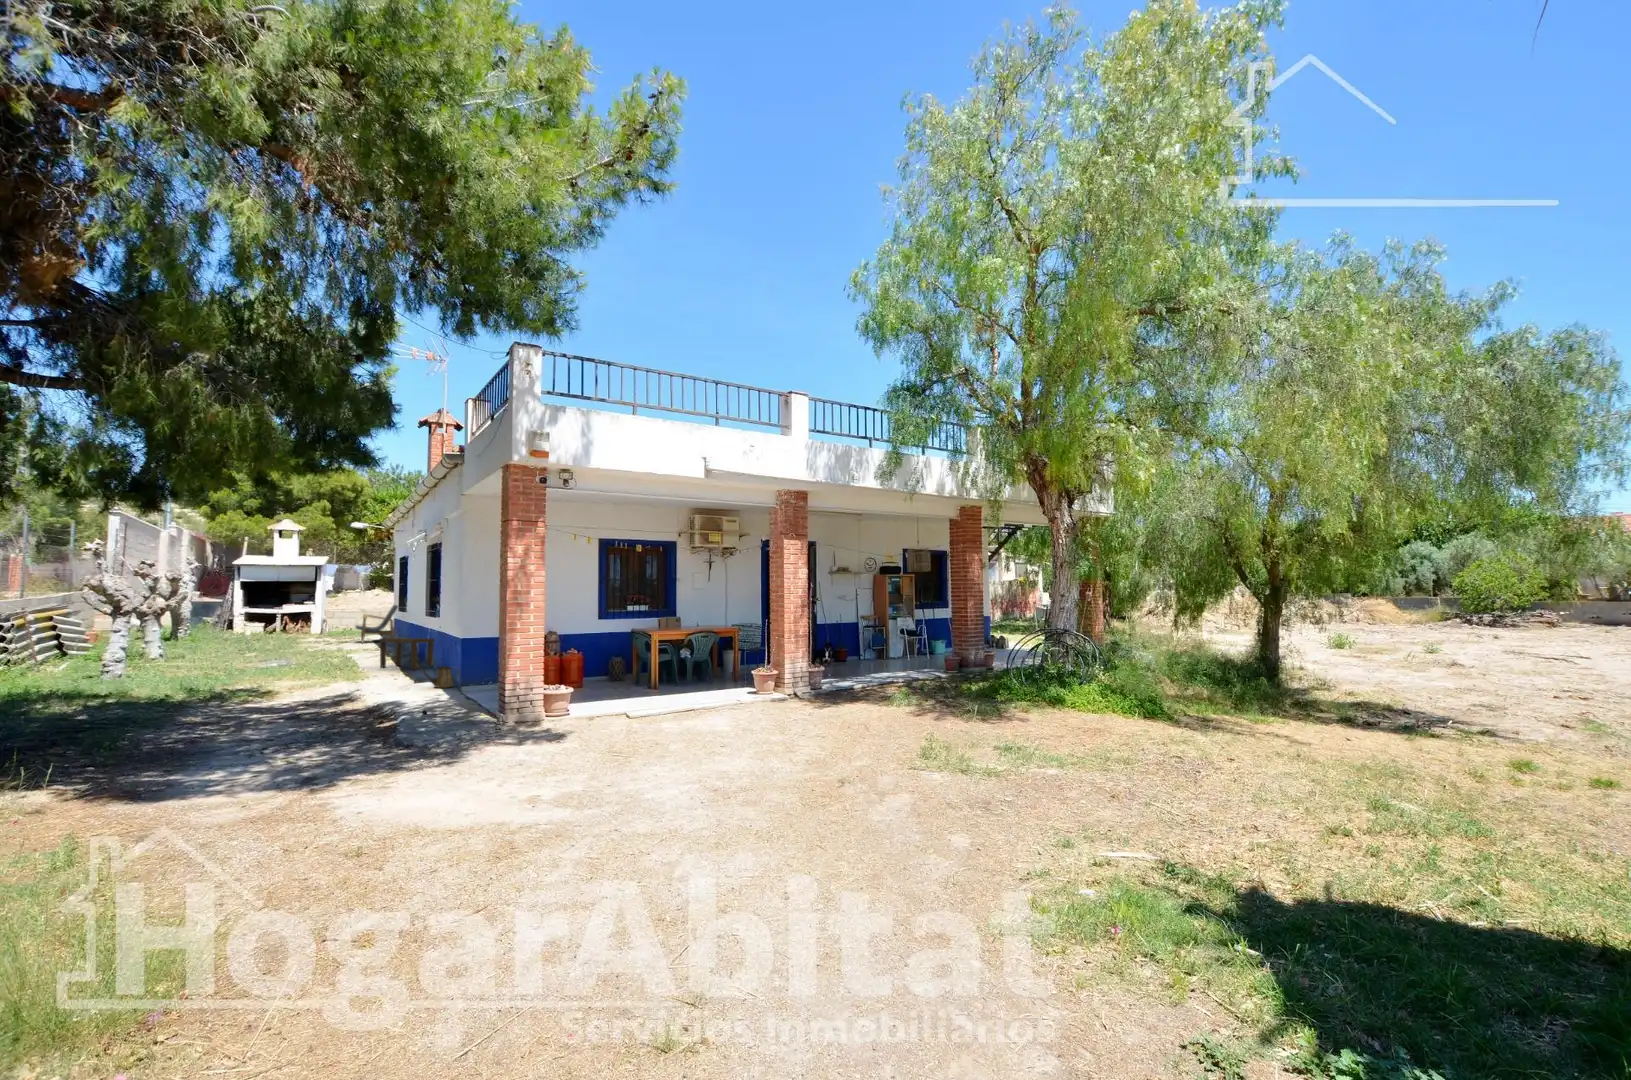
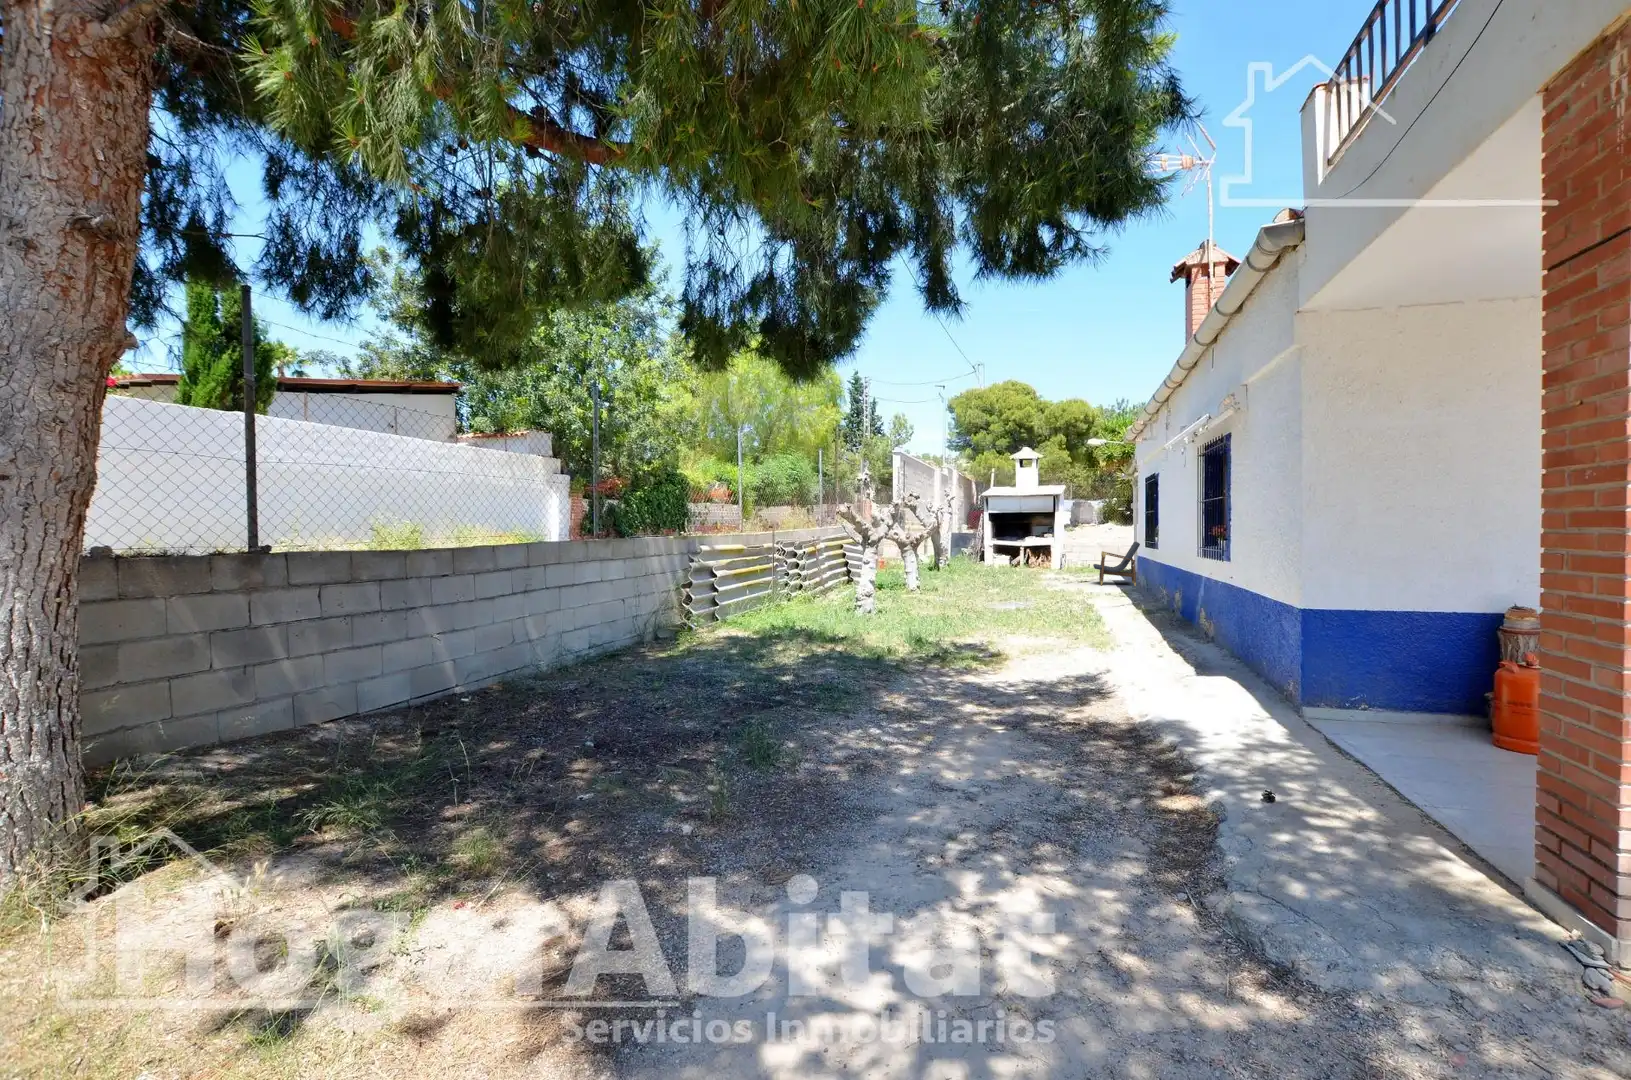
bench: present [380,637,434,670] -> none [1123,586,1195,633]
watering can: present [416,665,454,688] -> none [1178,638,1244,677]

